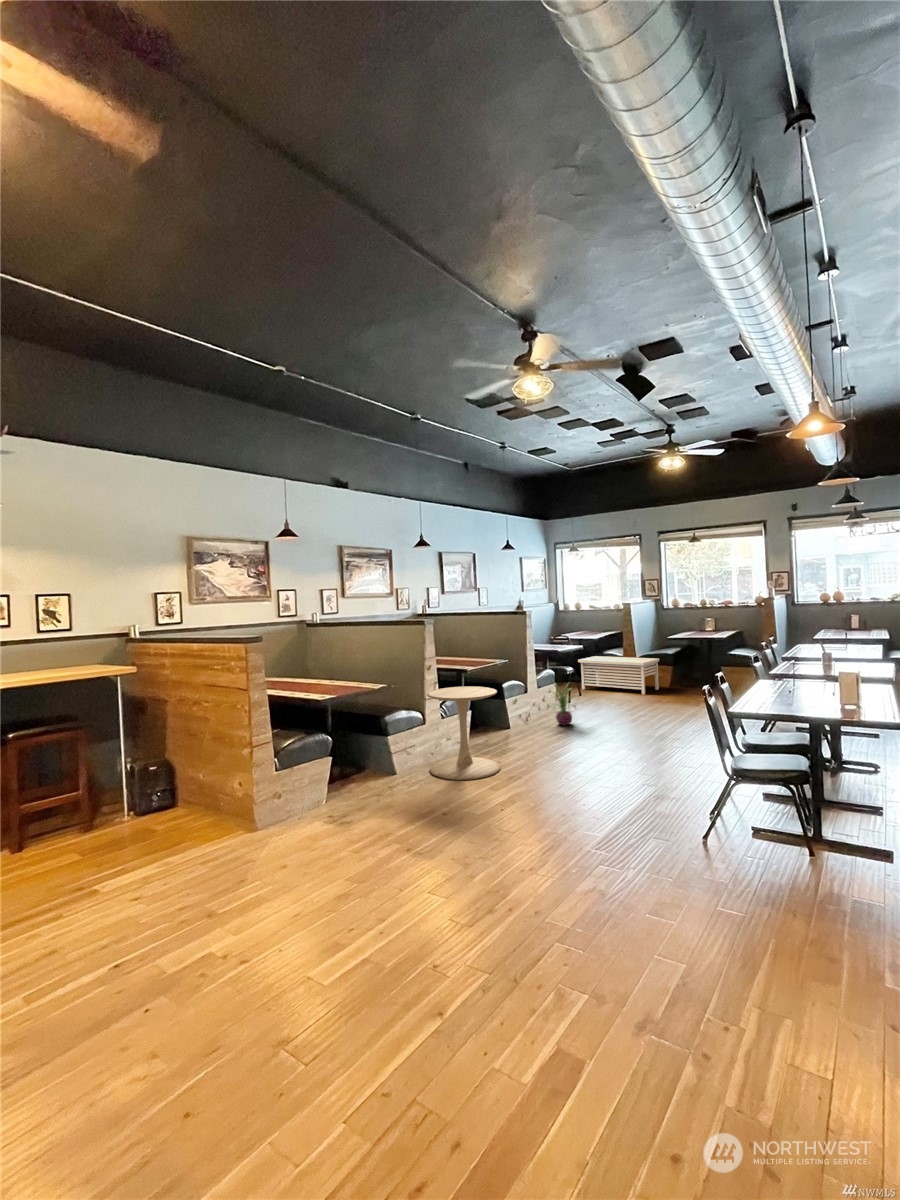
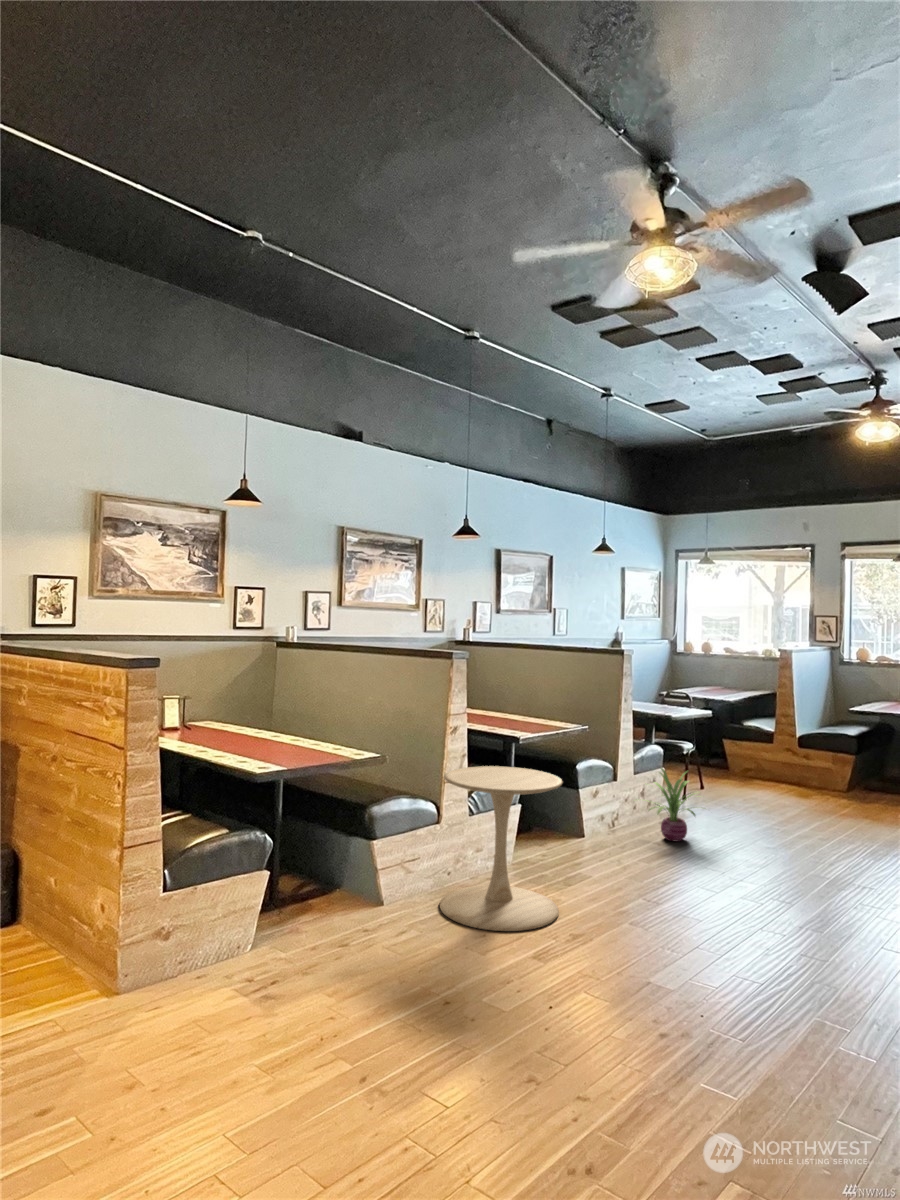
storage bench: present [578,656,659,695] -> none [701,728,834,799]

